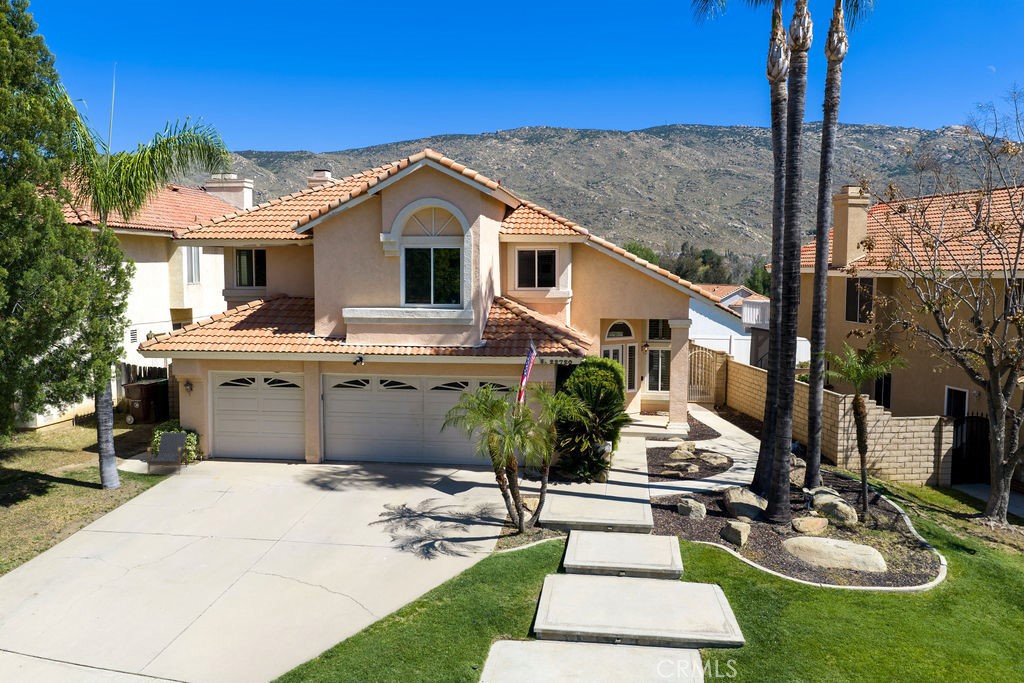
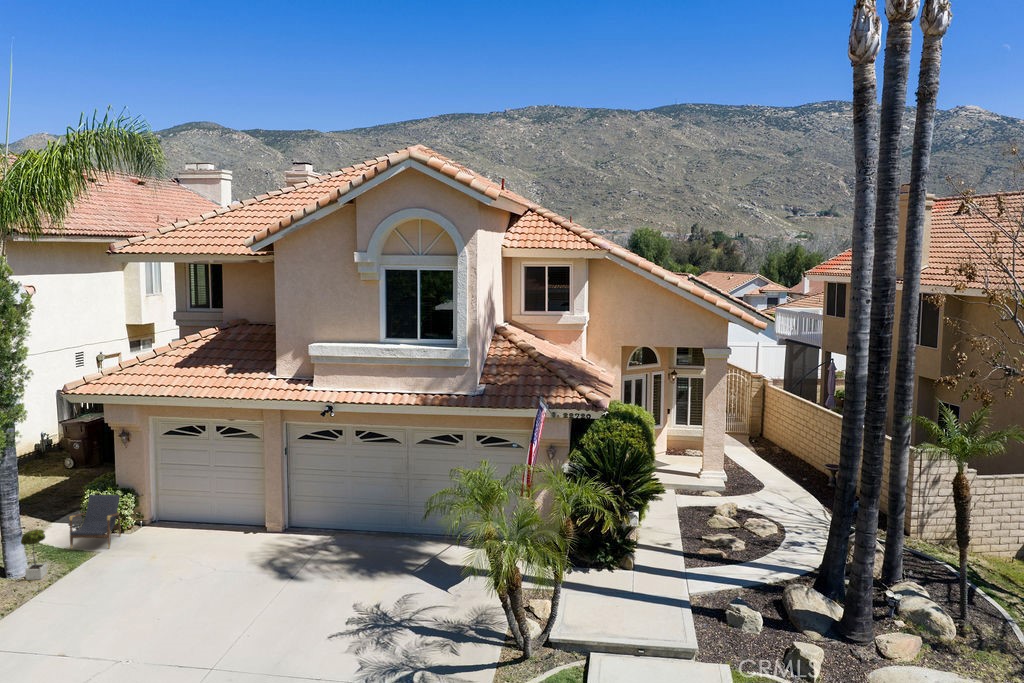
potted tree: none [114,452,133,493] -> present [21,530,47,580]

